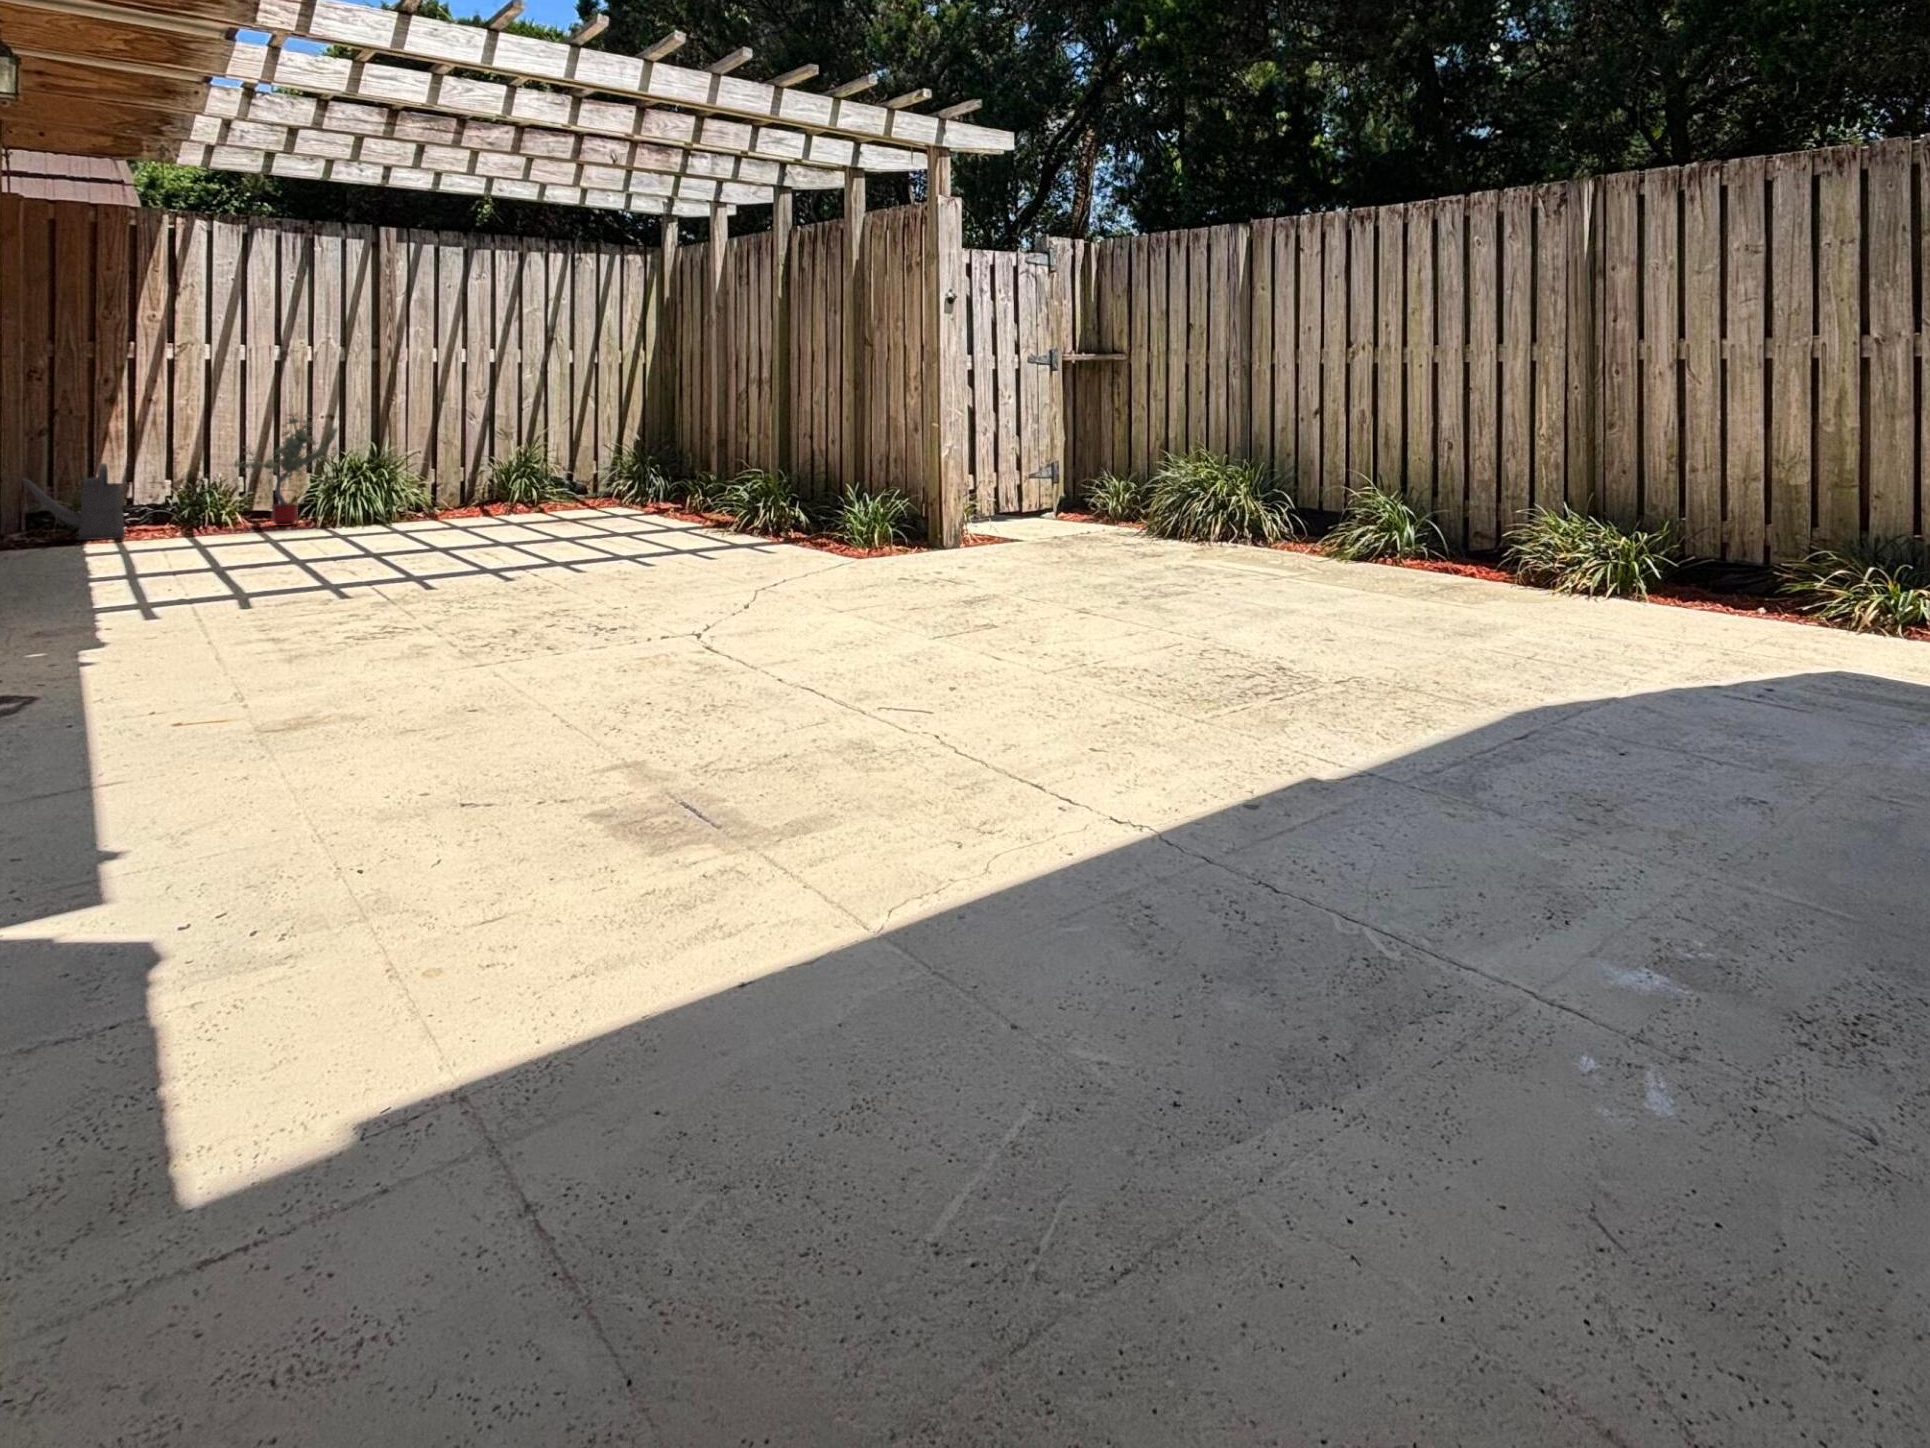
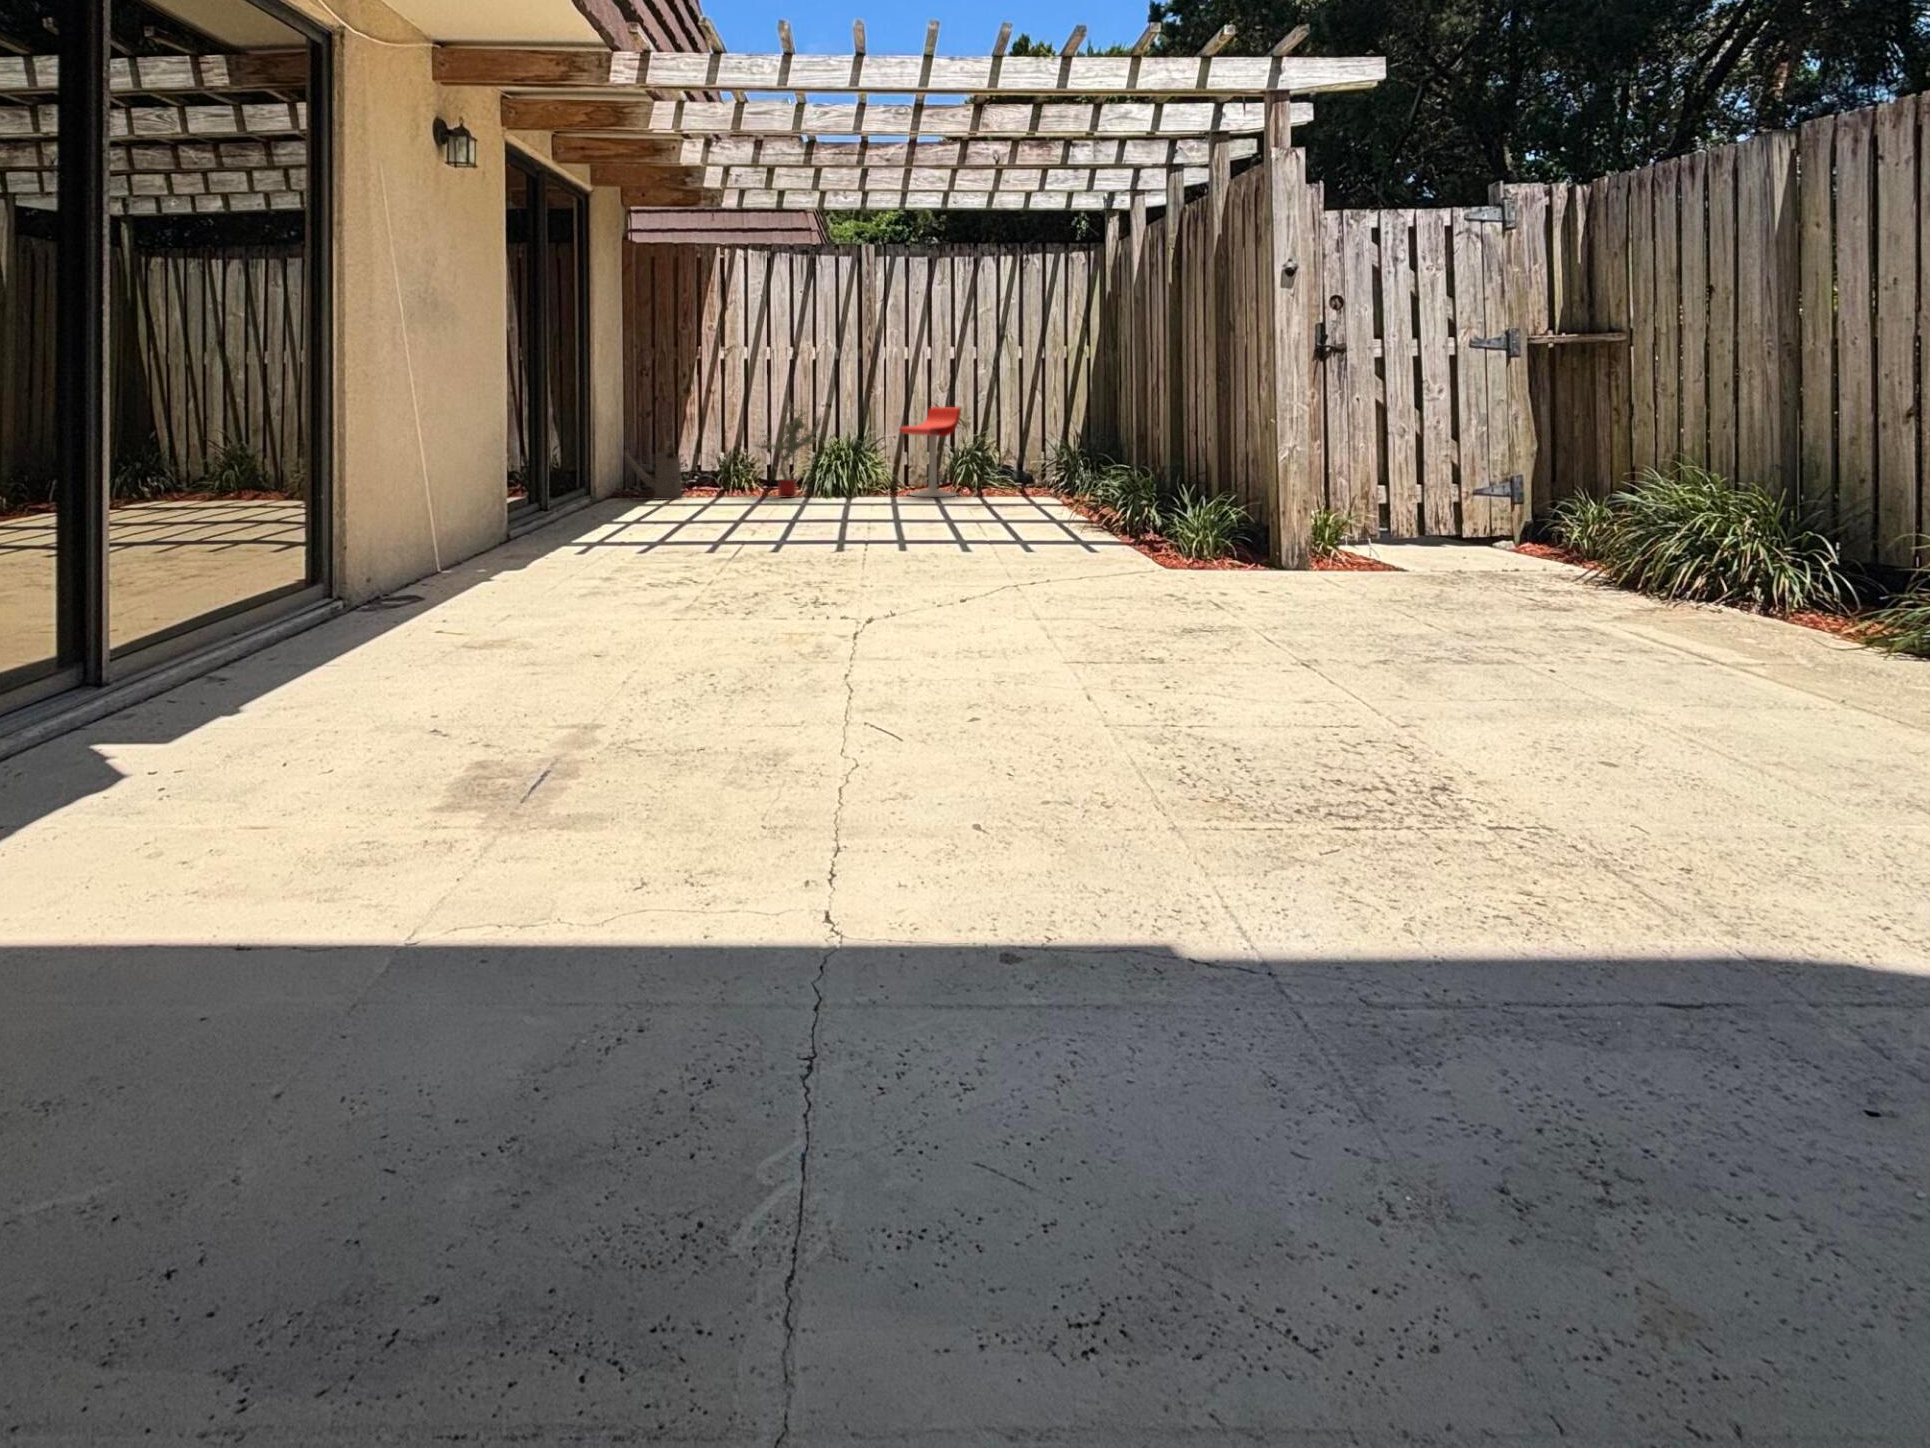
stool: none [435,415,505,514] -> present [899,407,961,497]

